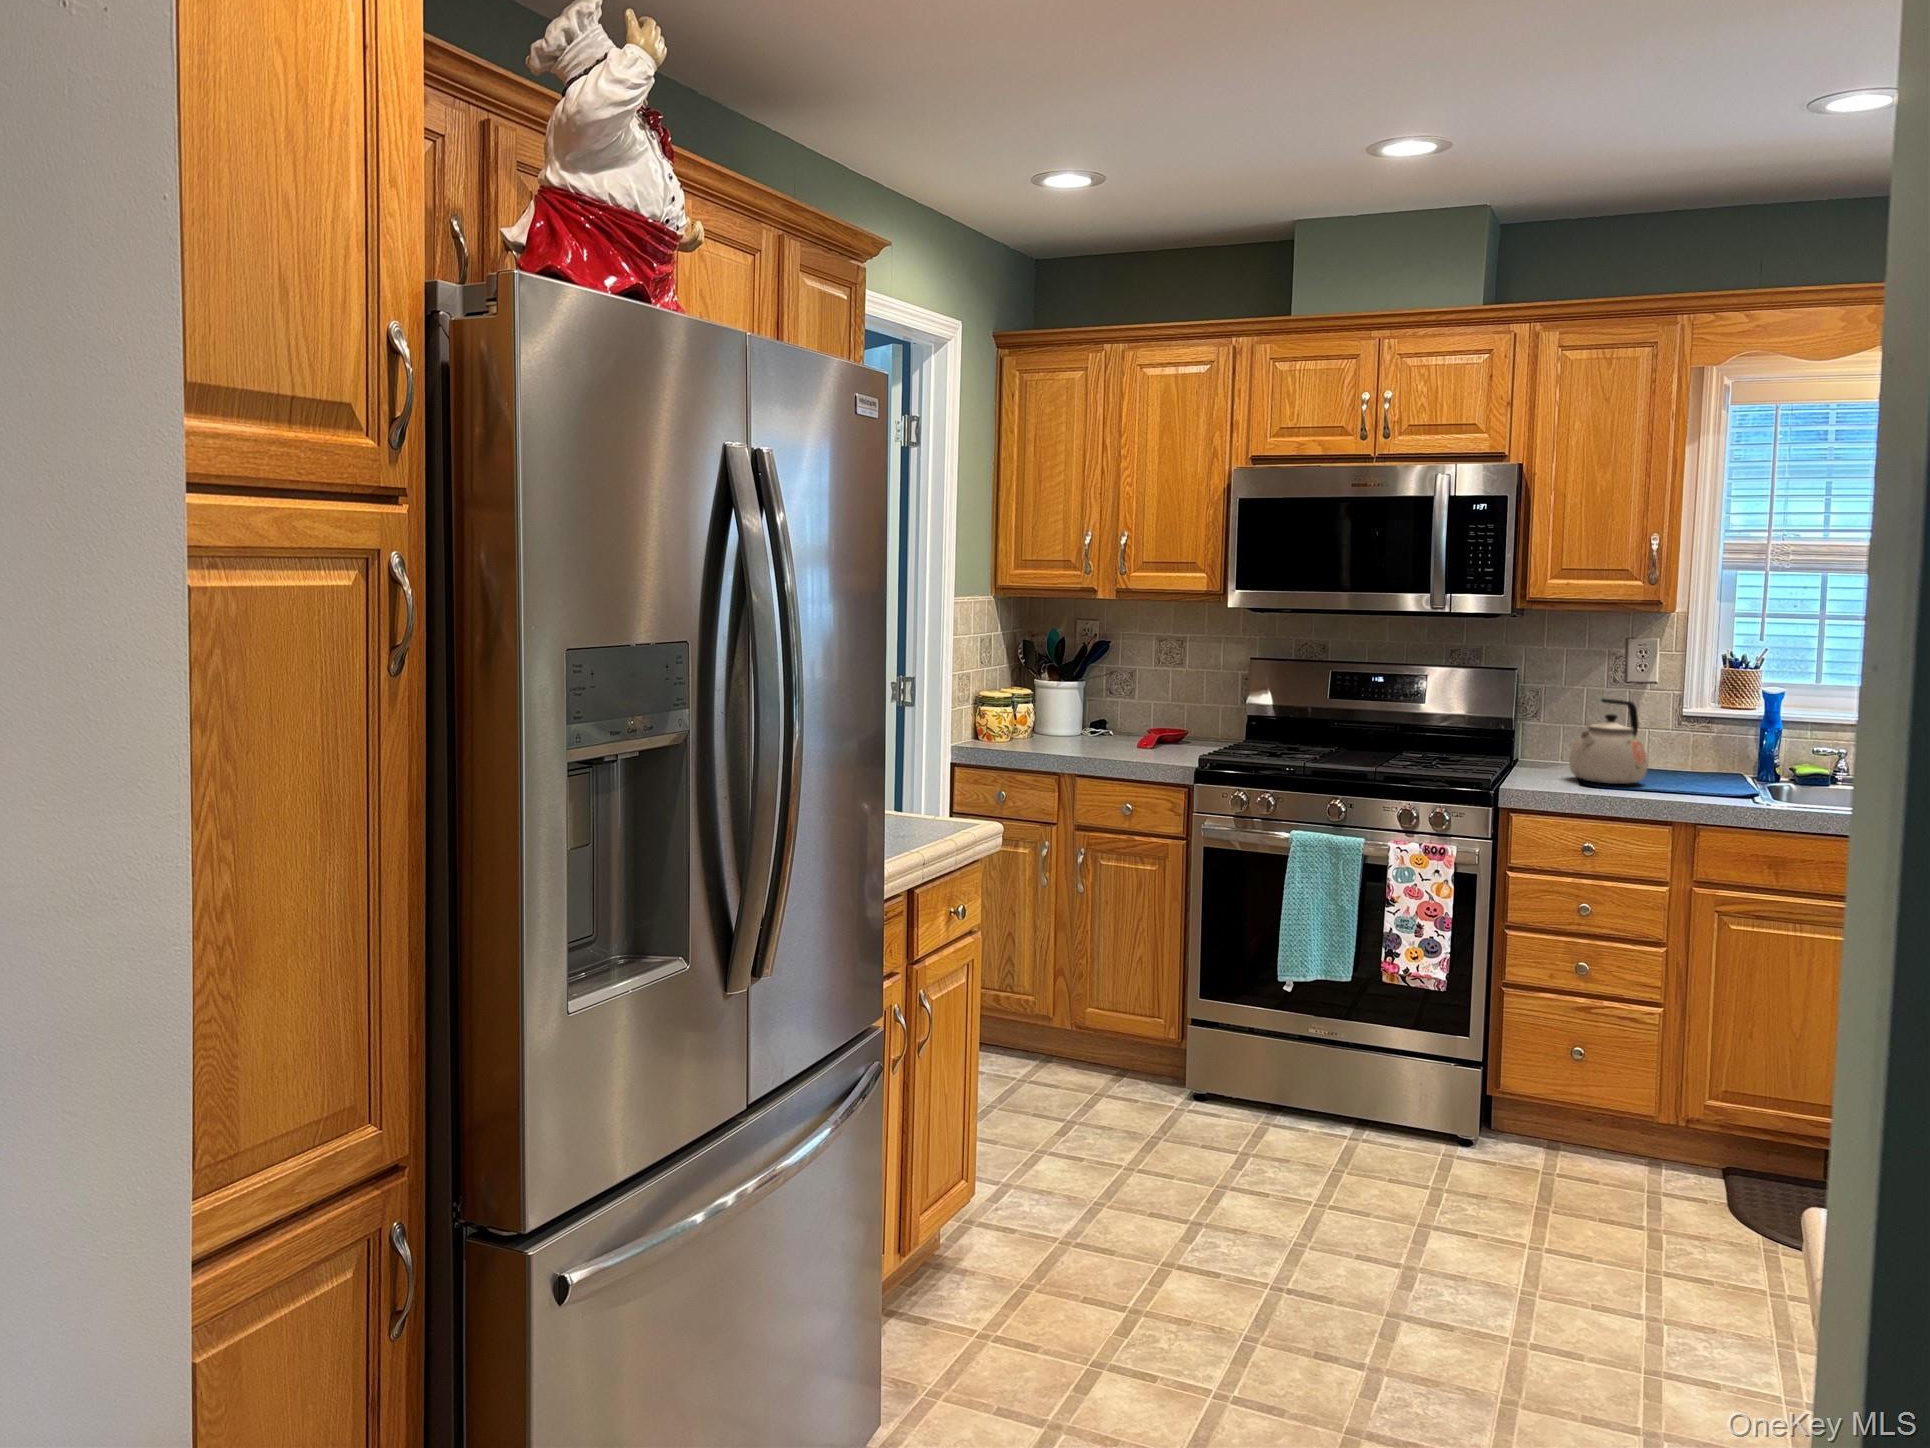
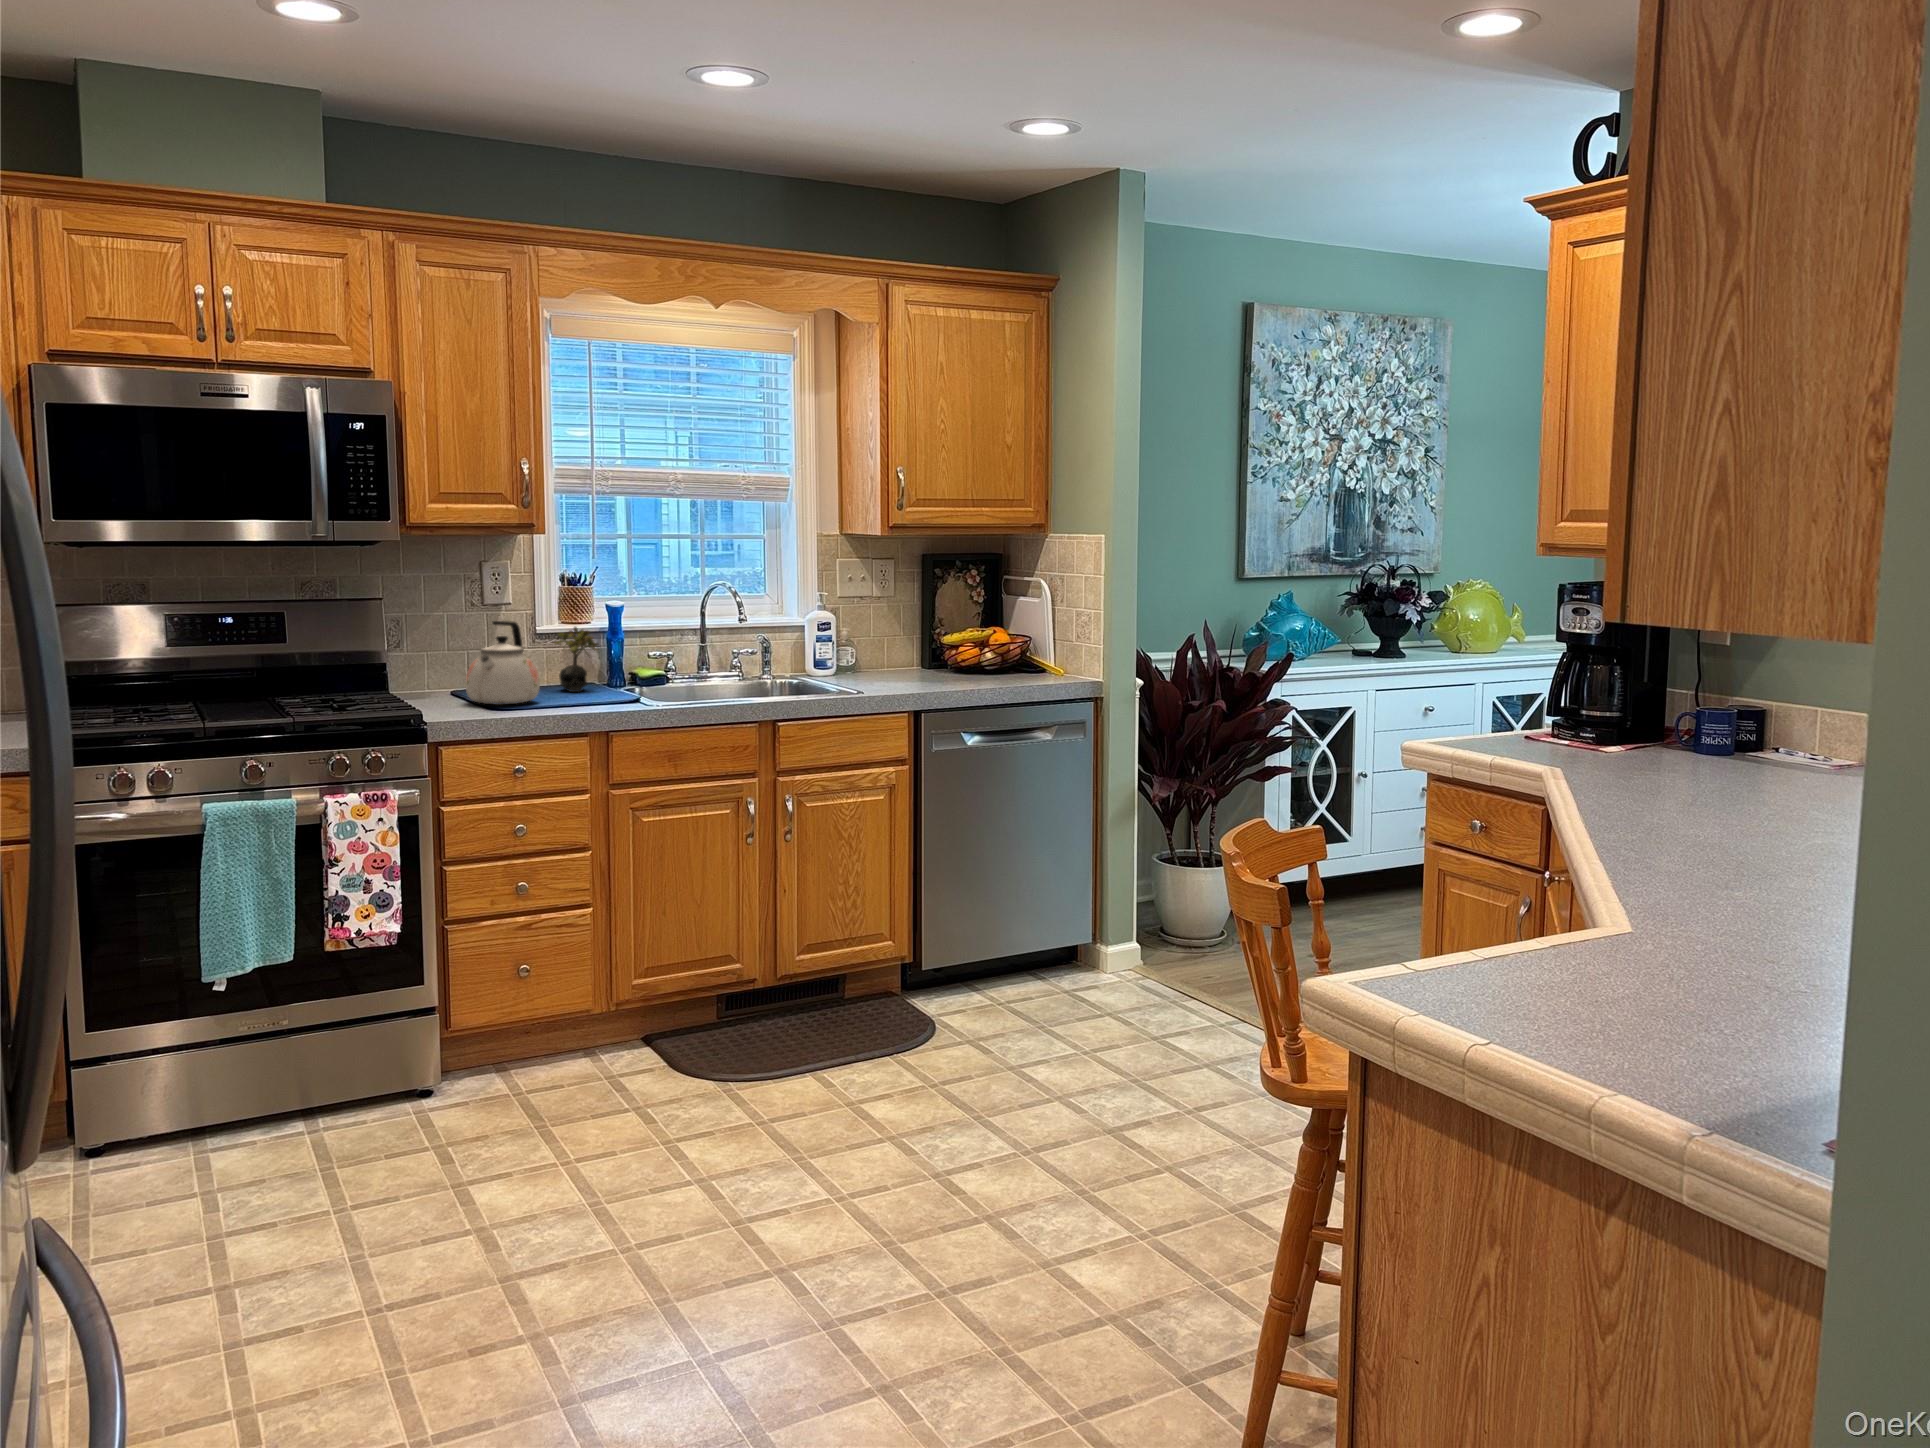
succulent plant: none [1687,713,1737,782] -> present [555,627,598,692]

